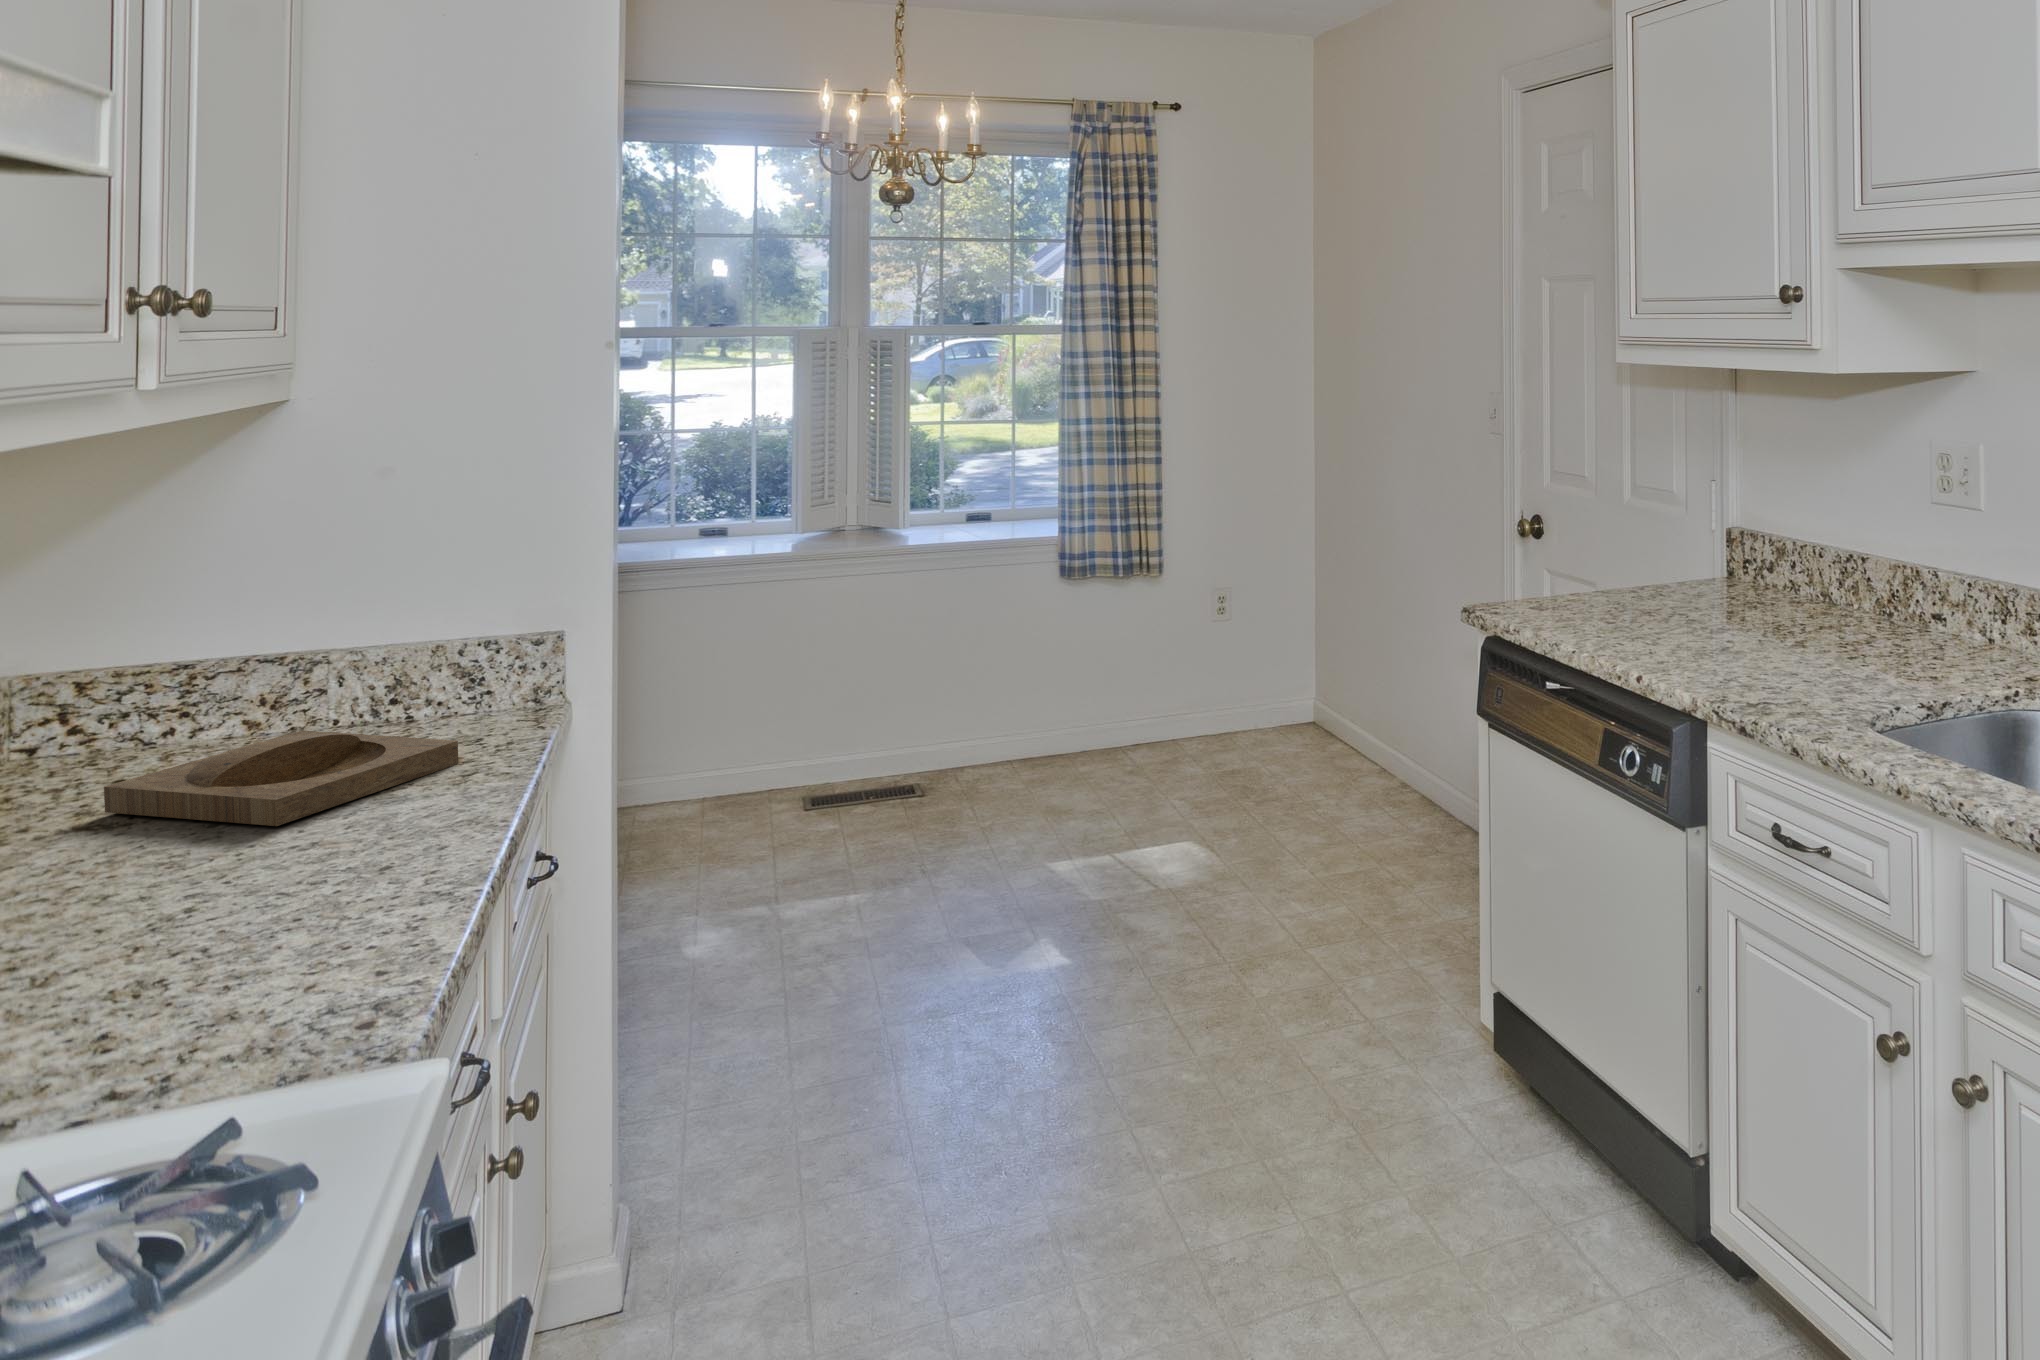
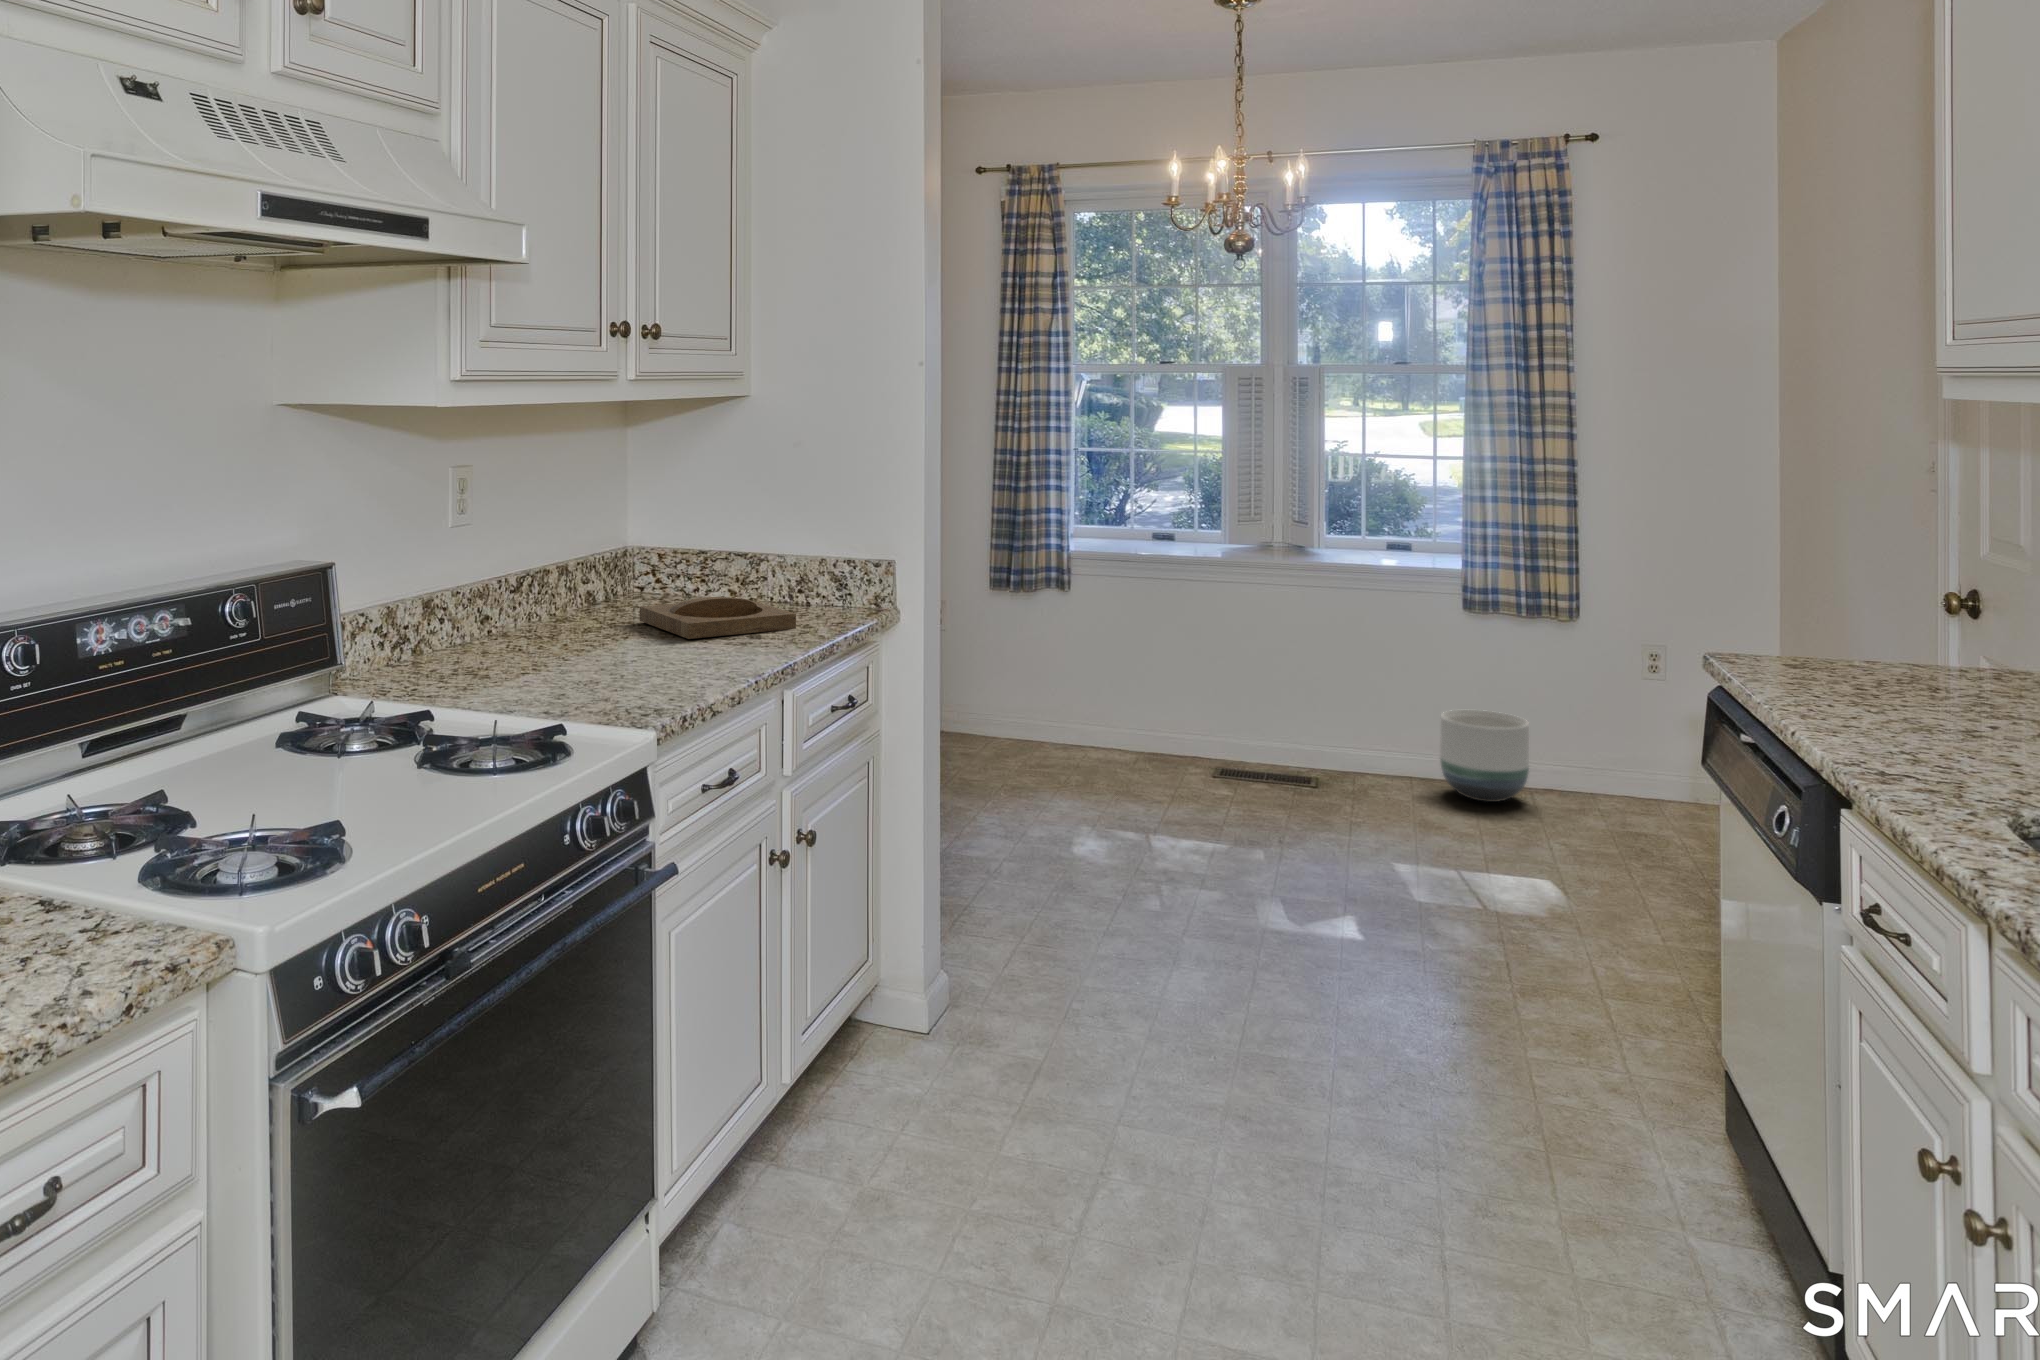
planter: none [1053,675,1135,767] -> present [1440,710,1529,802]

